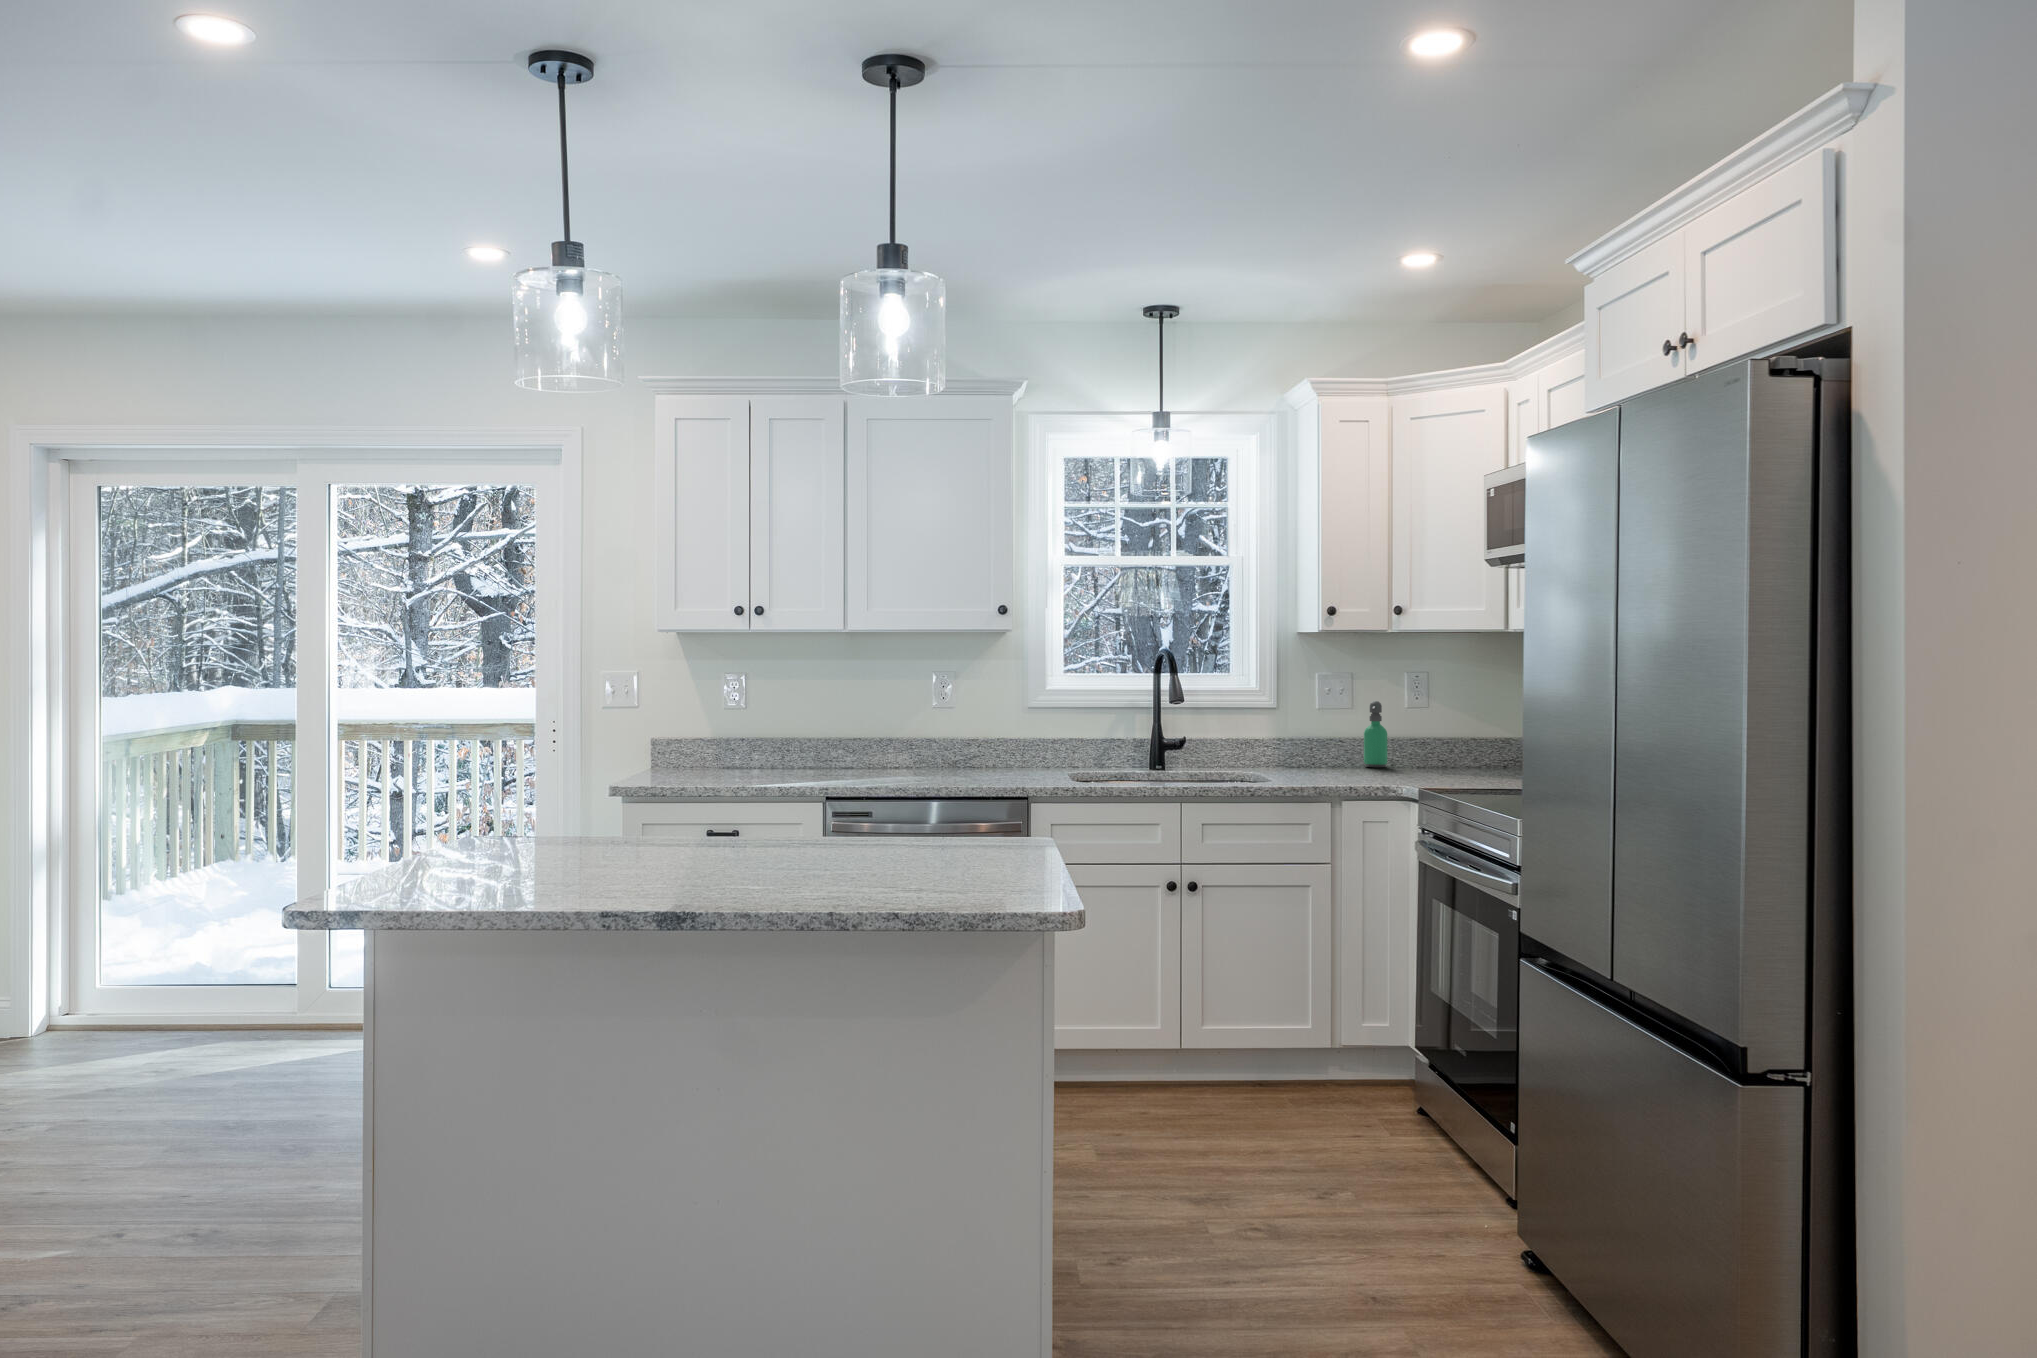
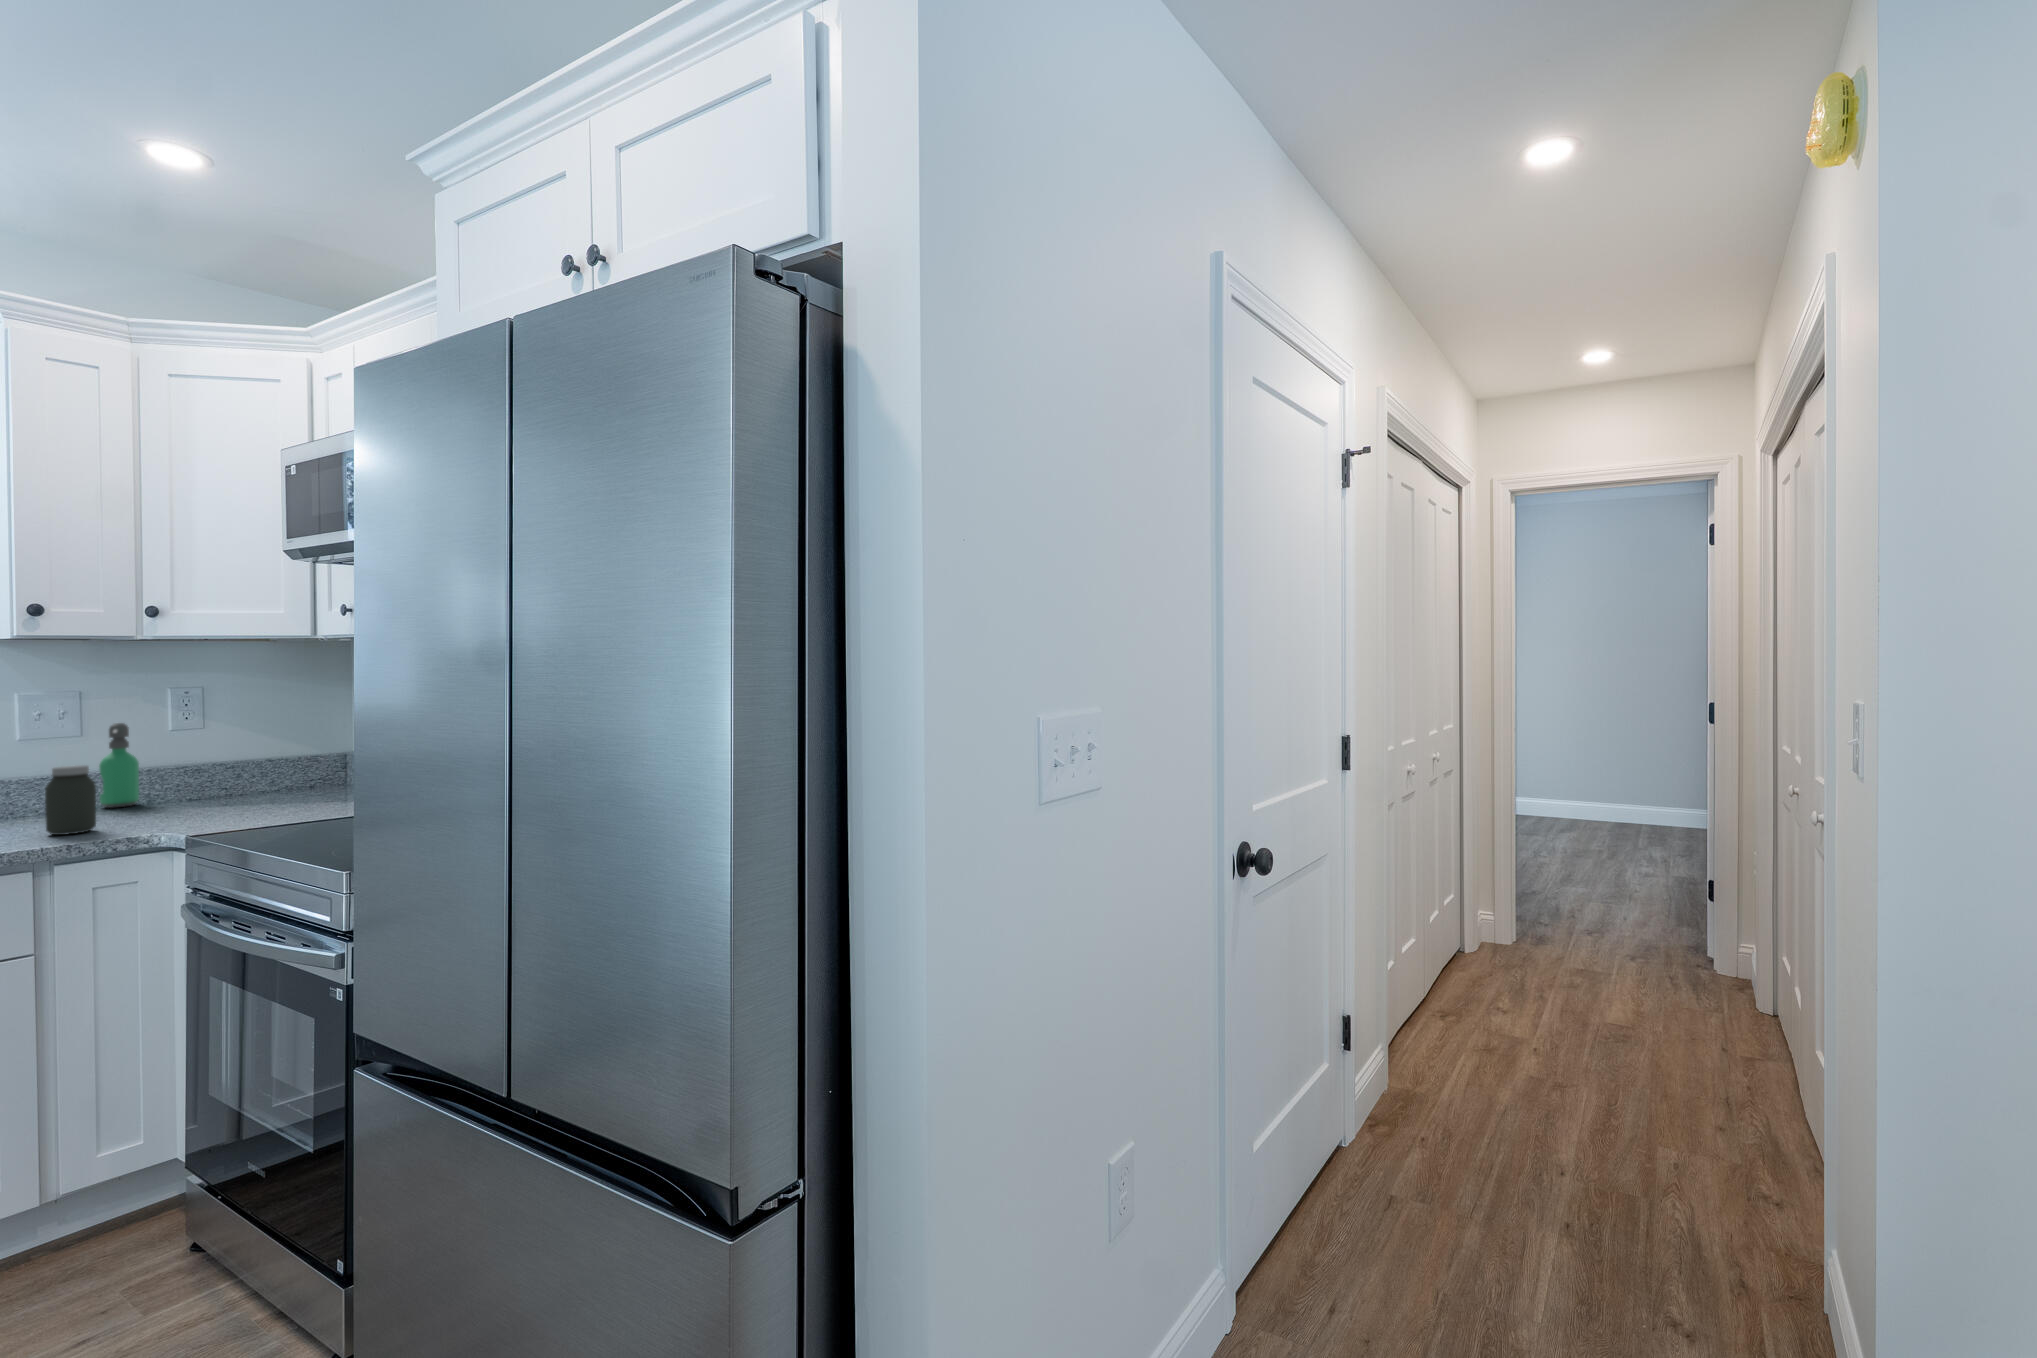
jar: none [1337,729,1364,780] -> present [45,765,96,835]

